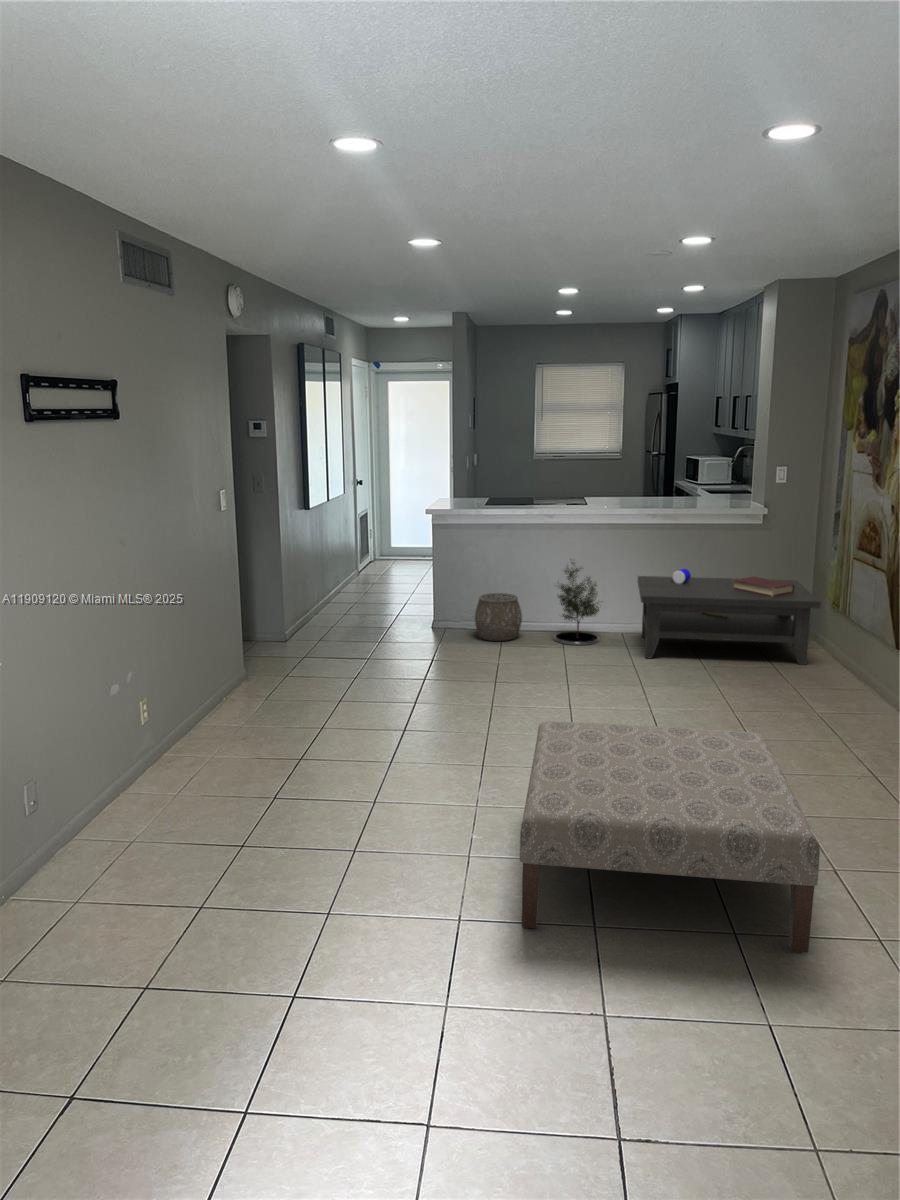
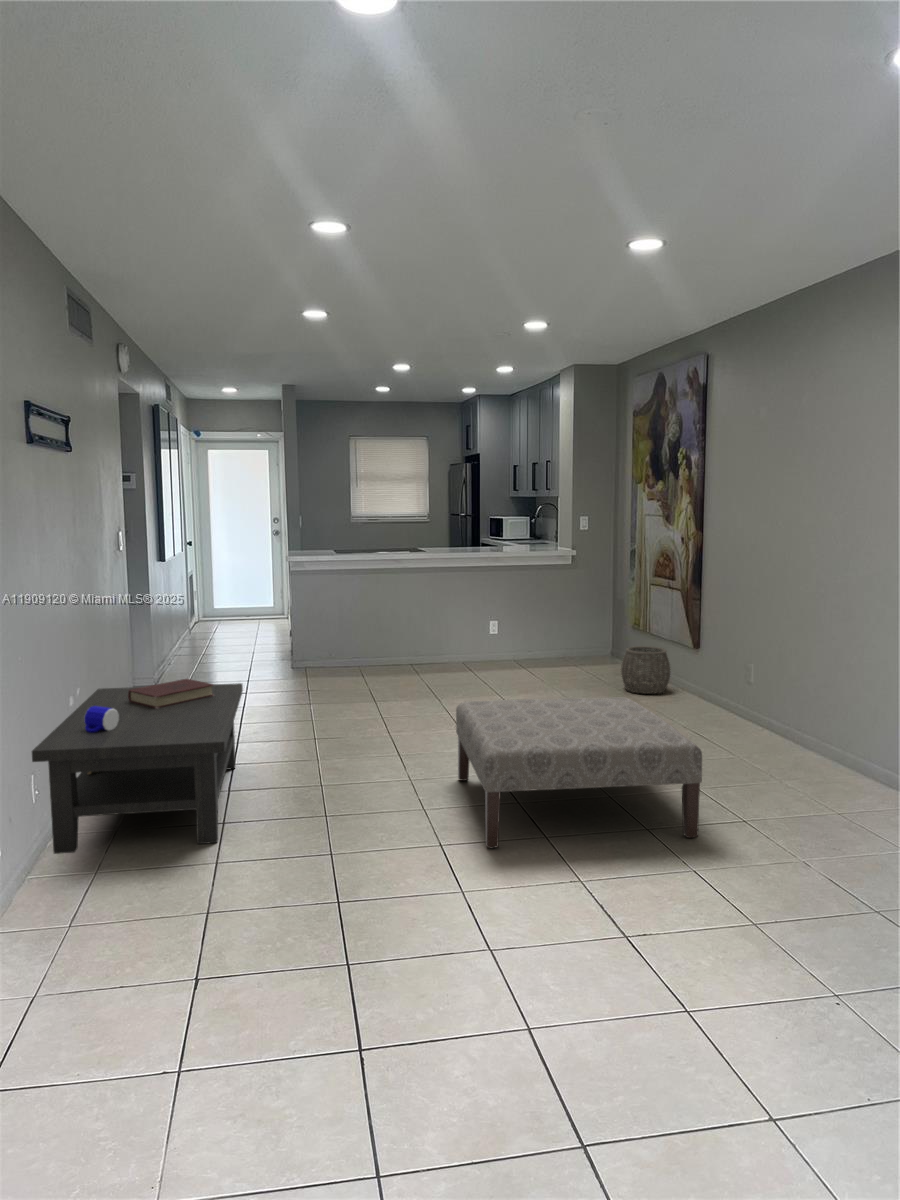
potted tree: present [554,562,600,645] -> none [403,596,448,673]
coffee table: present [638,569,821,665] -> present [32,679,243,854]
woven basket: present [475,593,522,641] -> present [621,646,671,694]

